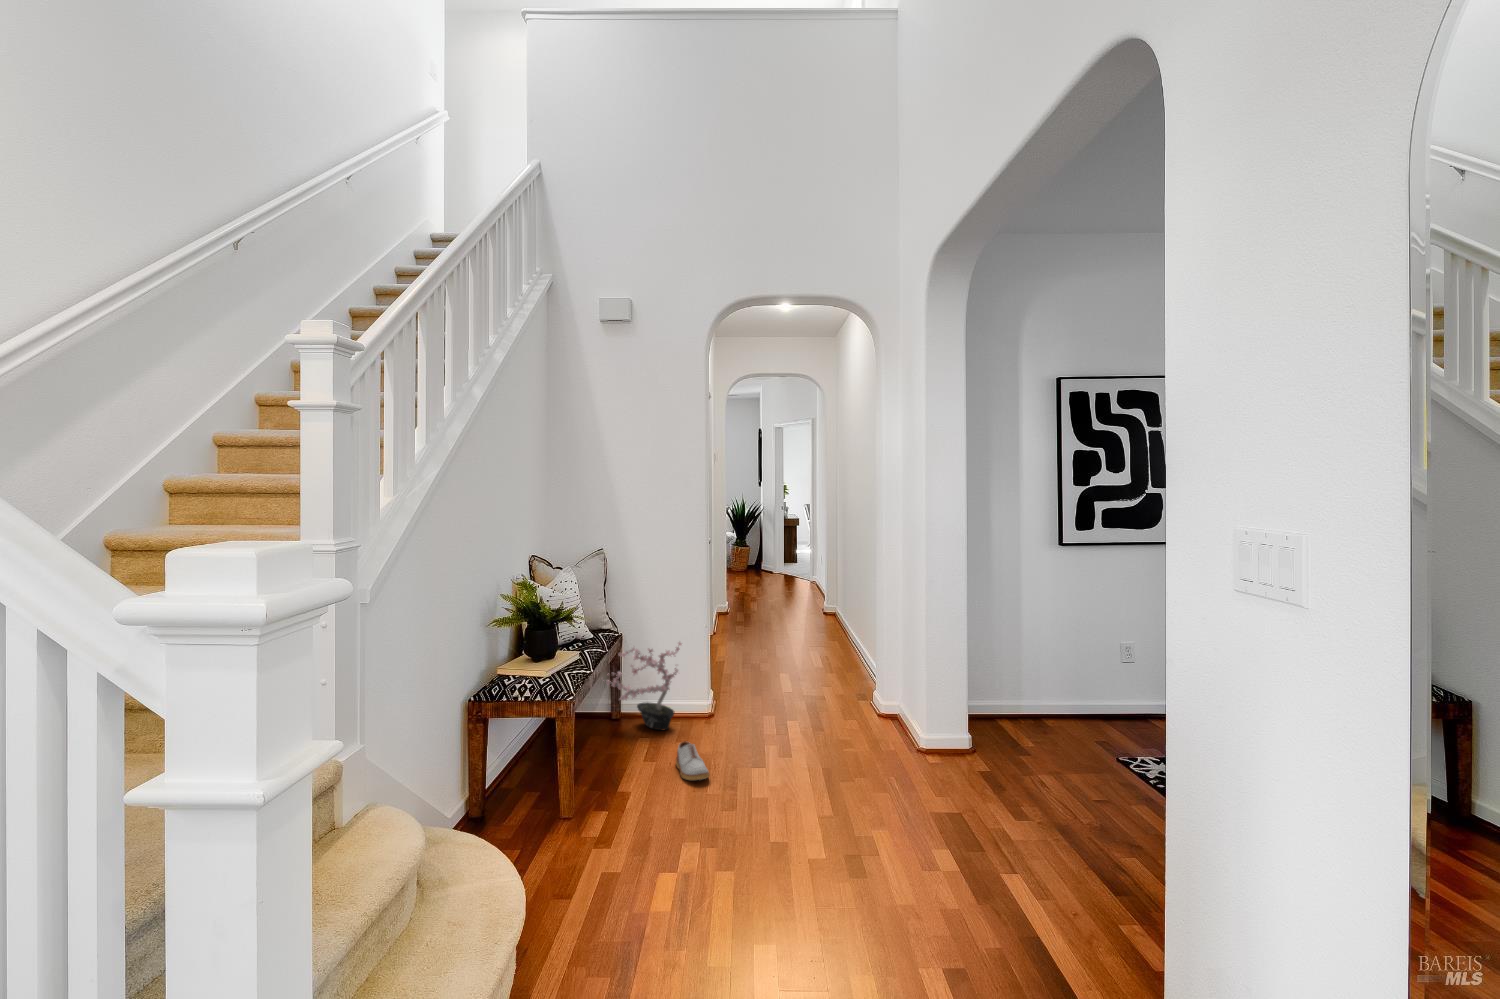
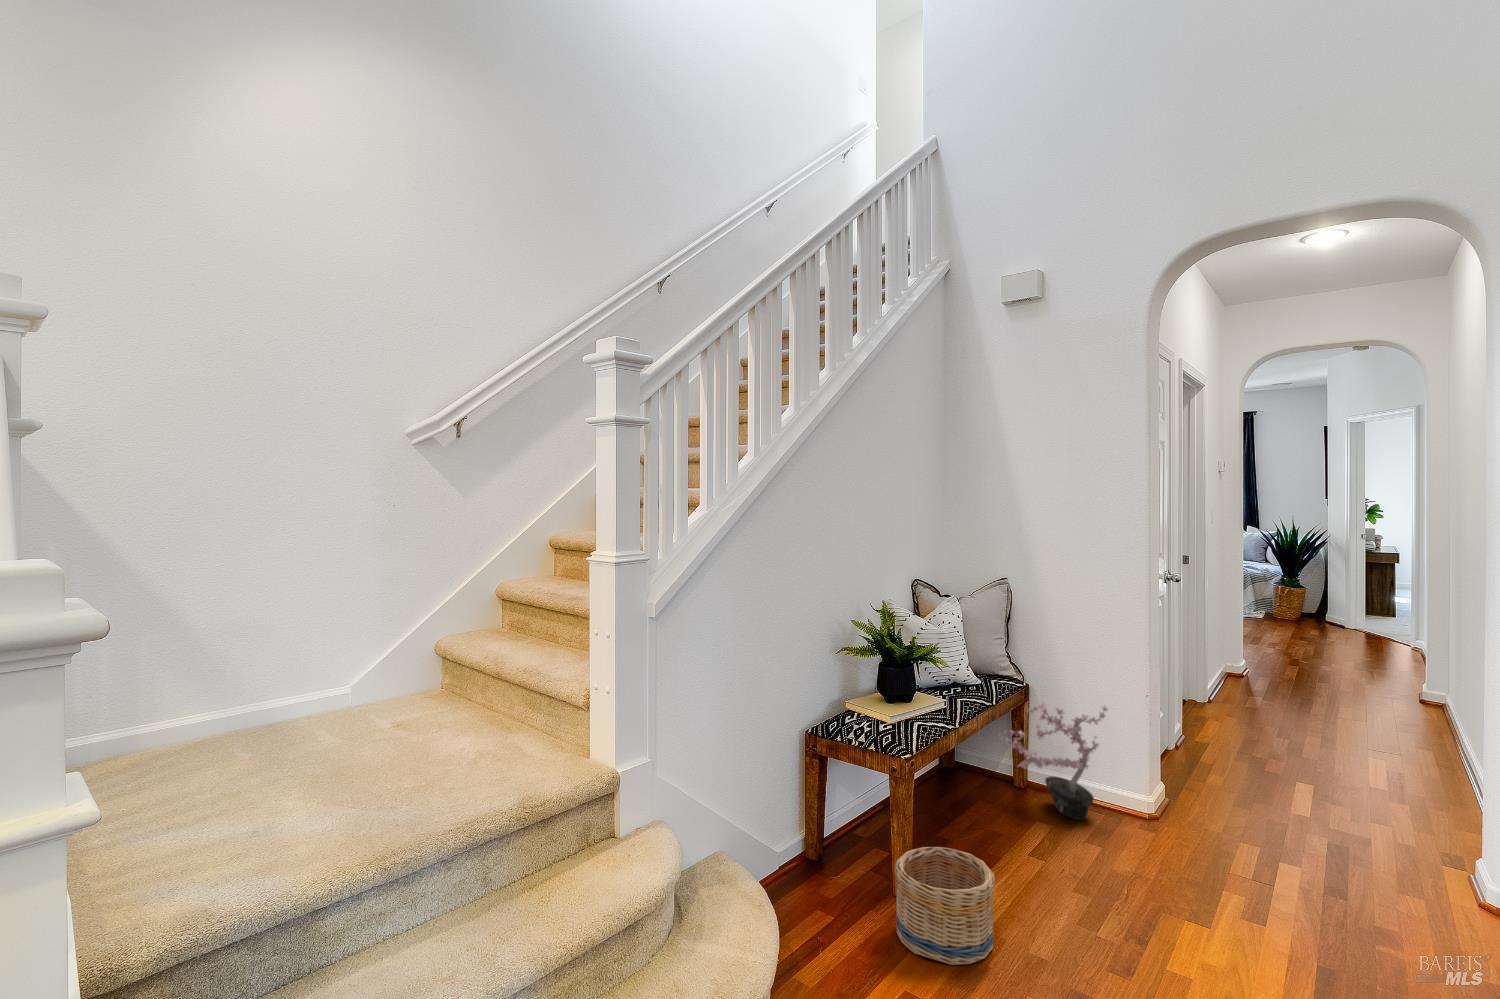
shoe: present [676,742,710,780] -> none [1071,845,1112,908]
basket: none [572,763,650,847] -> present [895,847,995,965]

